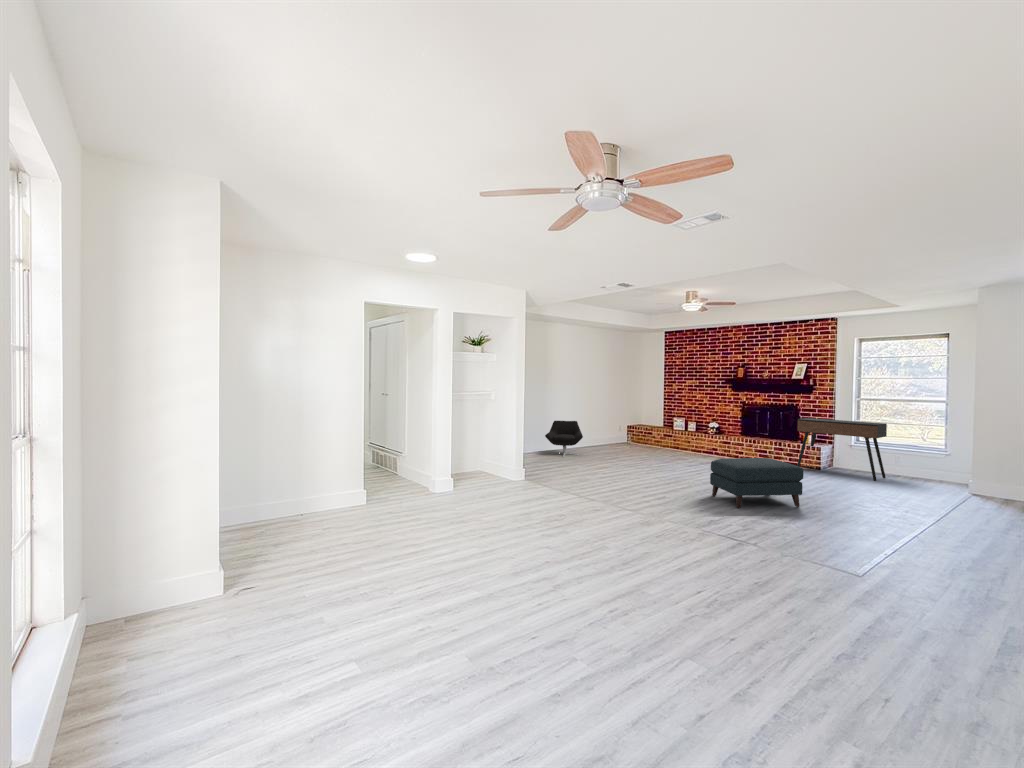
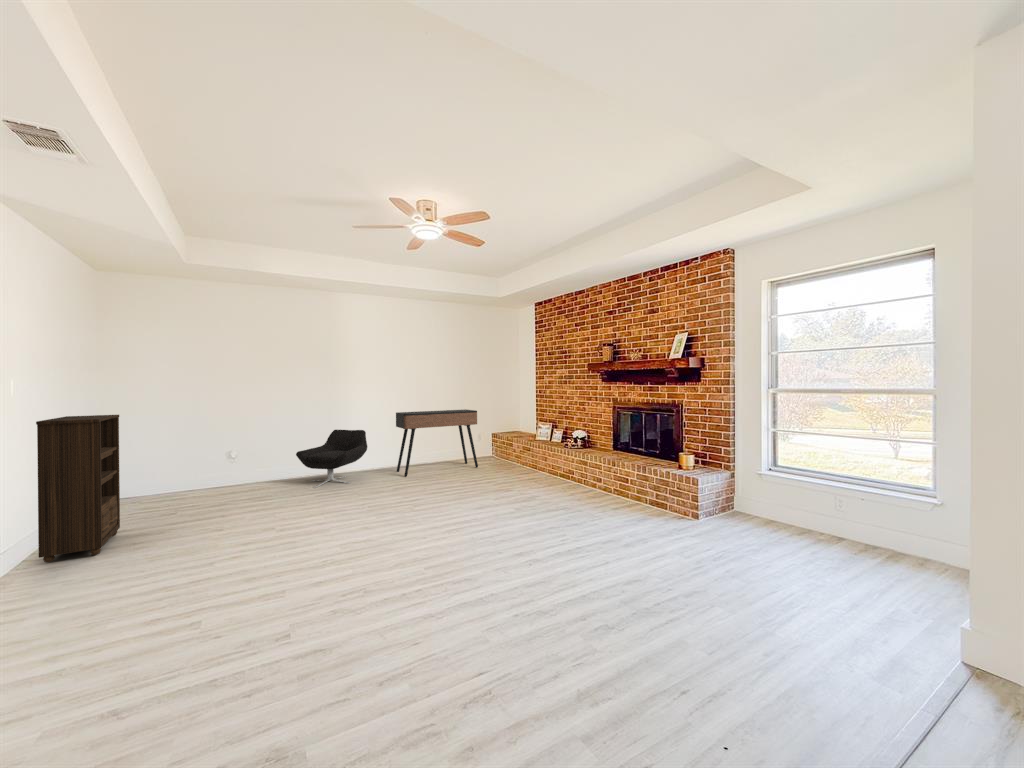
bookshelf: none [503,410,543,483] -> present [36,415,120,562]
console table: present [797,418,887,481] -> present [396,409,478,476]
ottoman: present [710,458,804,508] -> none [280,527,490,694]

